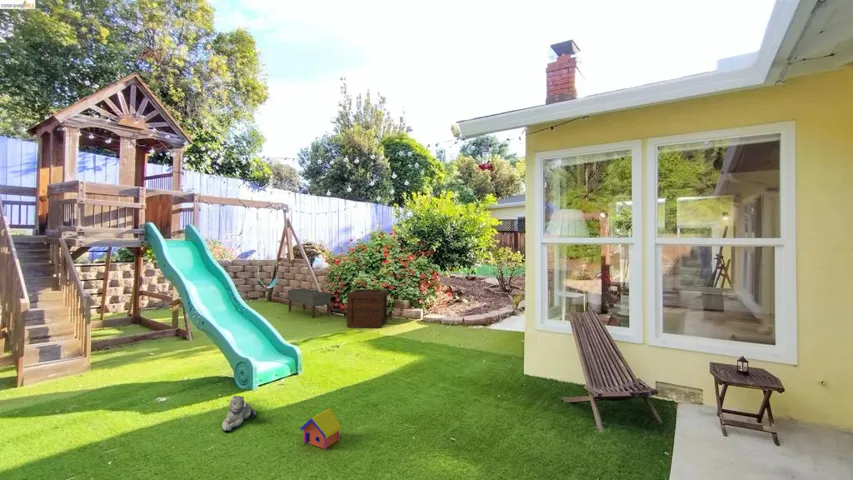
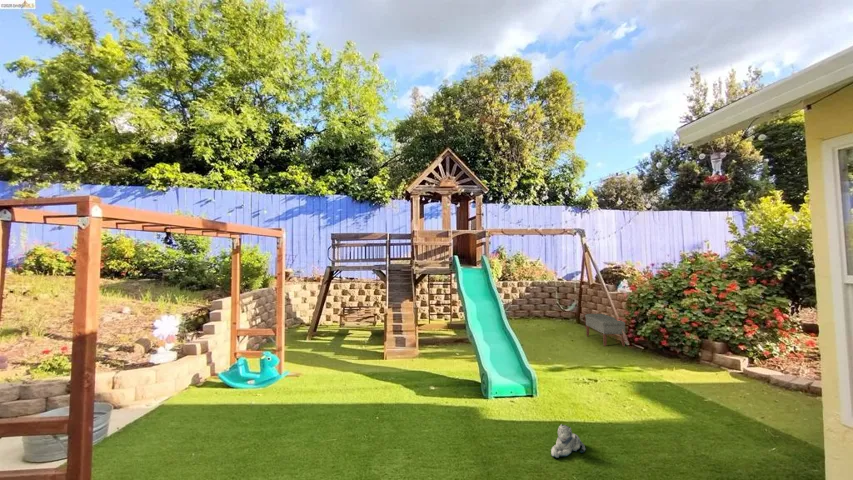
wooden crate: present [347,289,387,328] -> none [630,320,690,370]
plush toy: present [222,396,256,431] -> present [551,425,585,458]
toy house: present [300,408,341,449] -> none [485,430,516,467]

